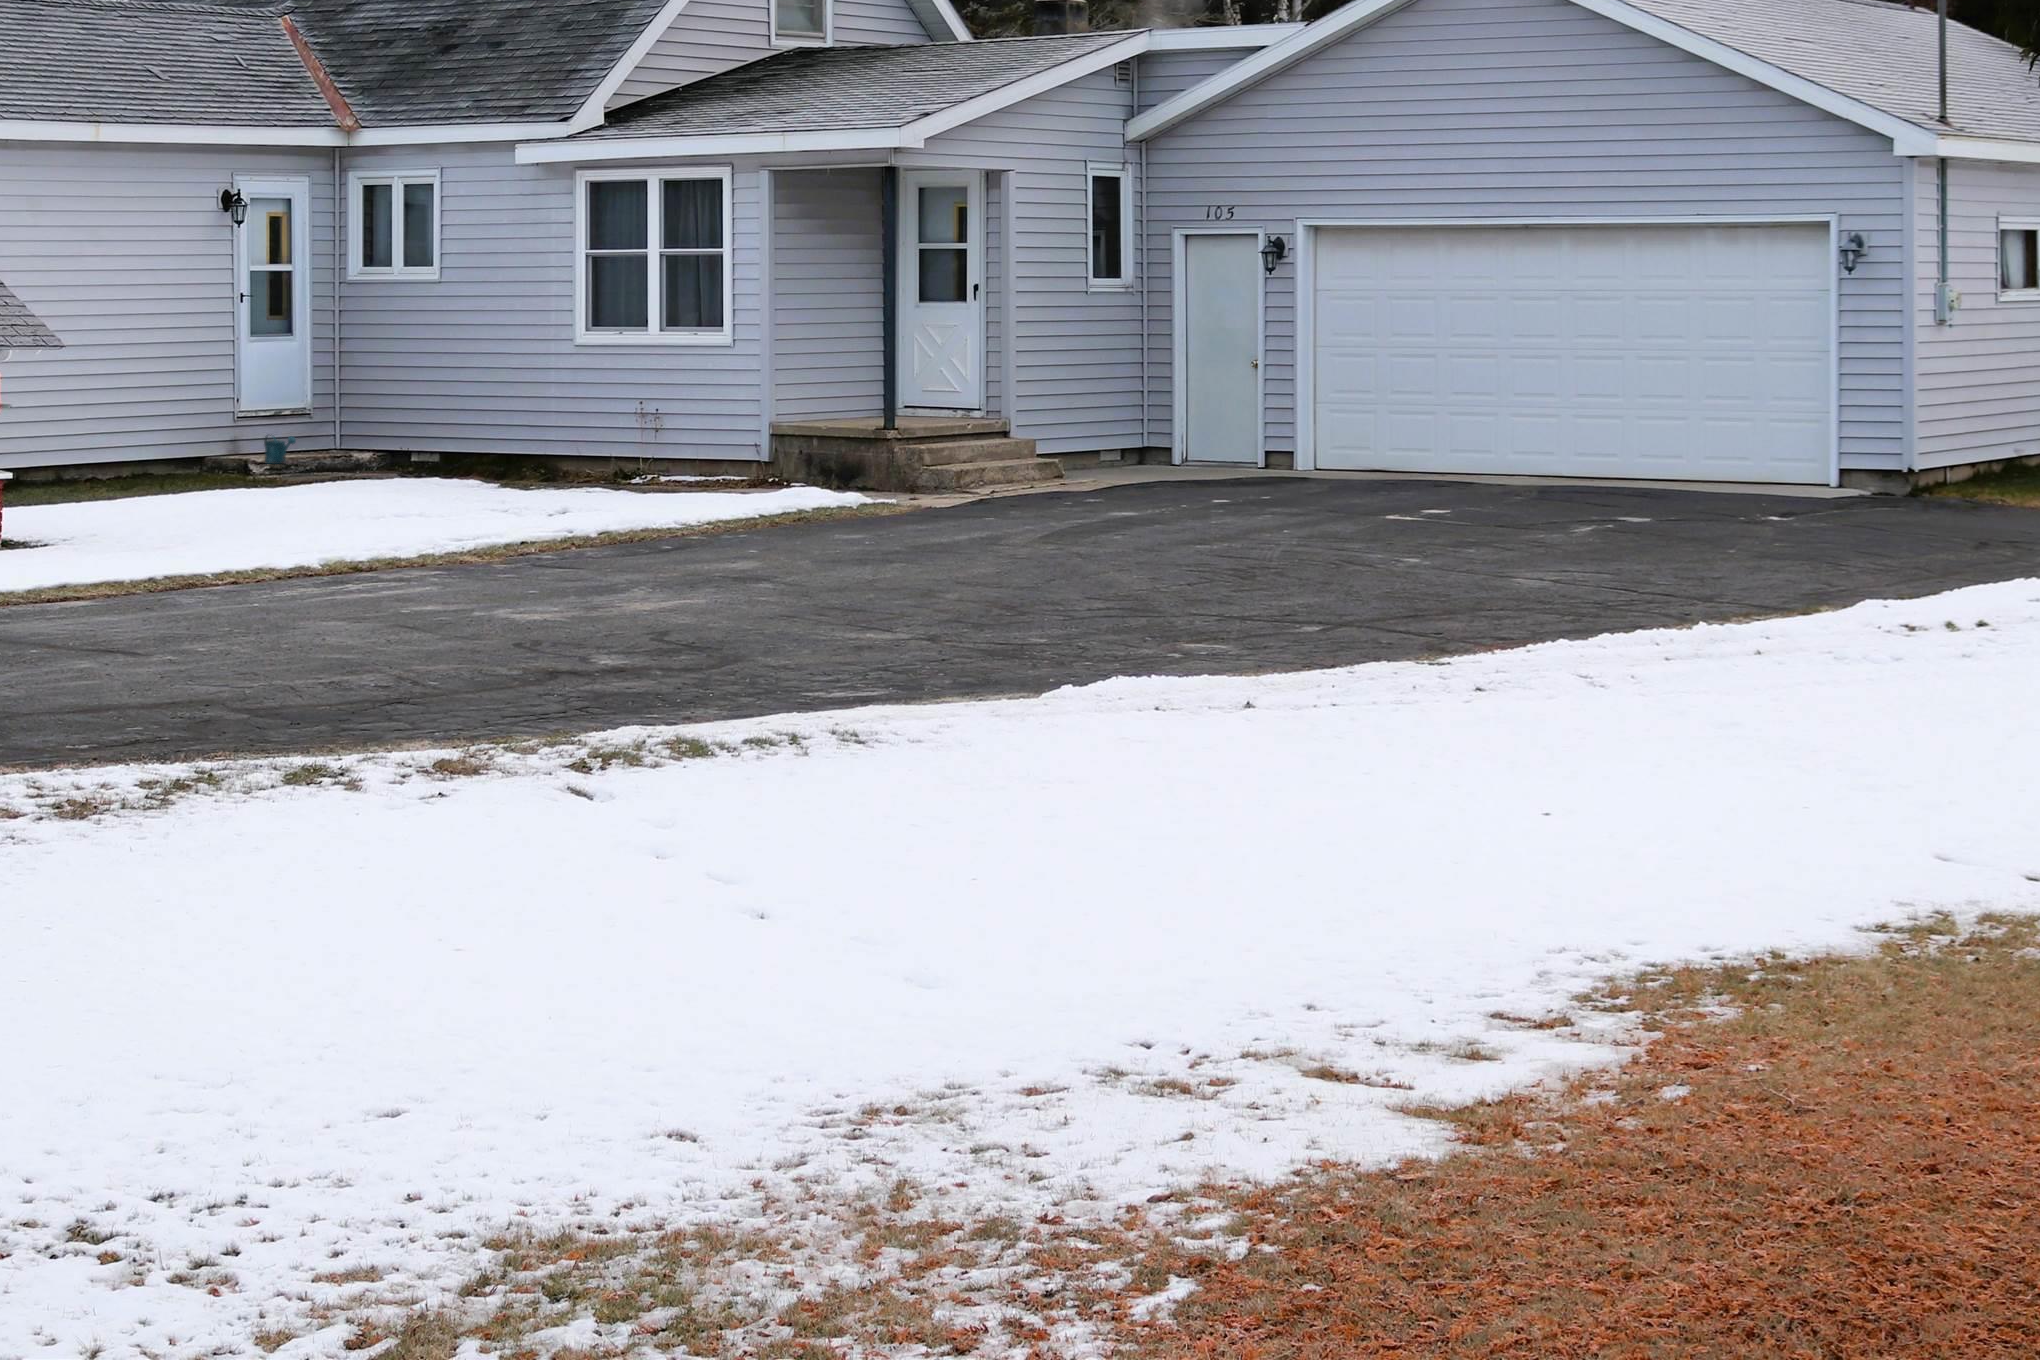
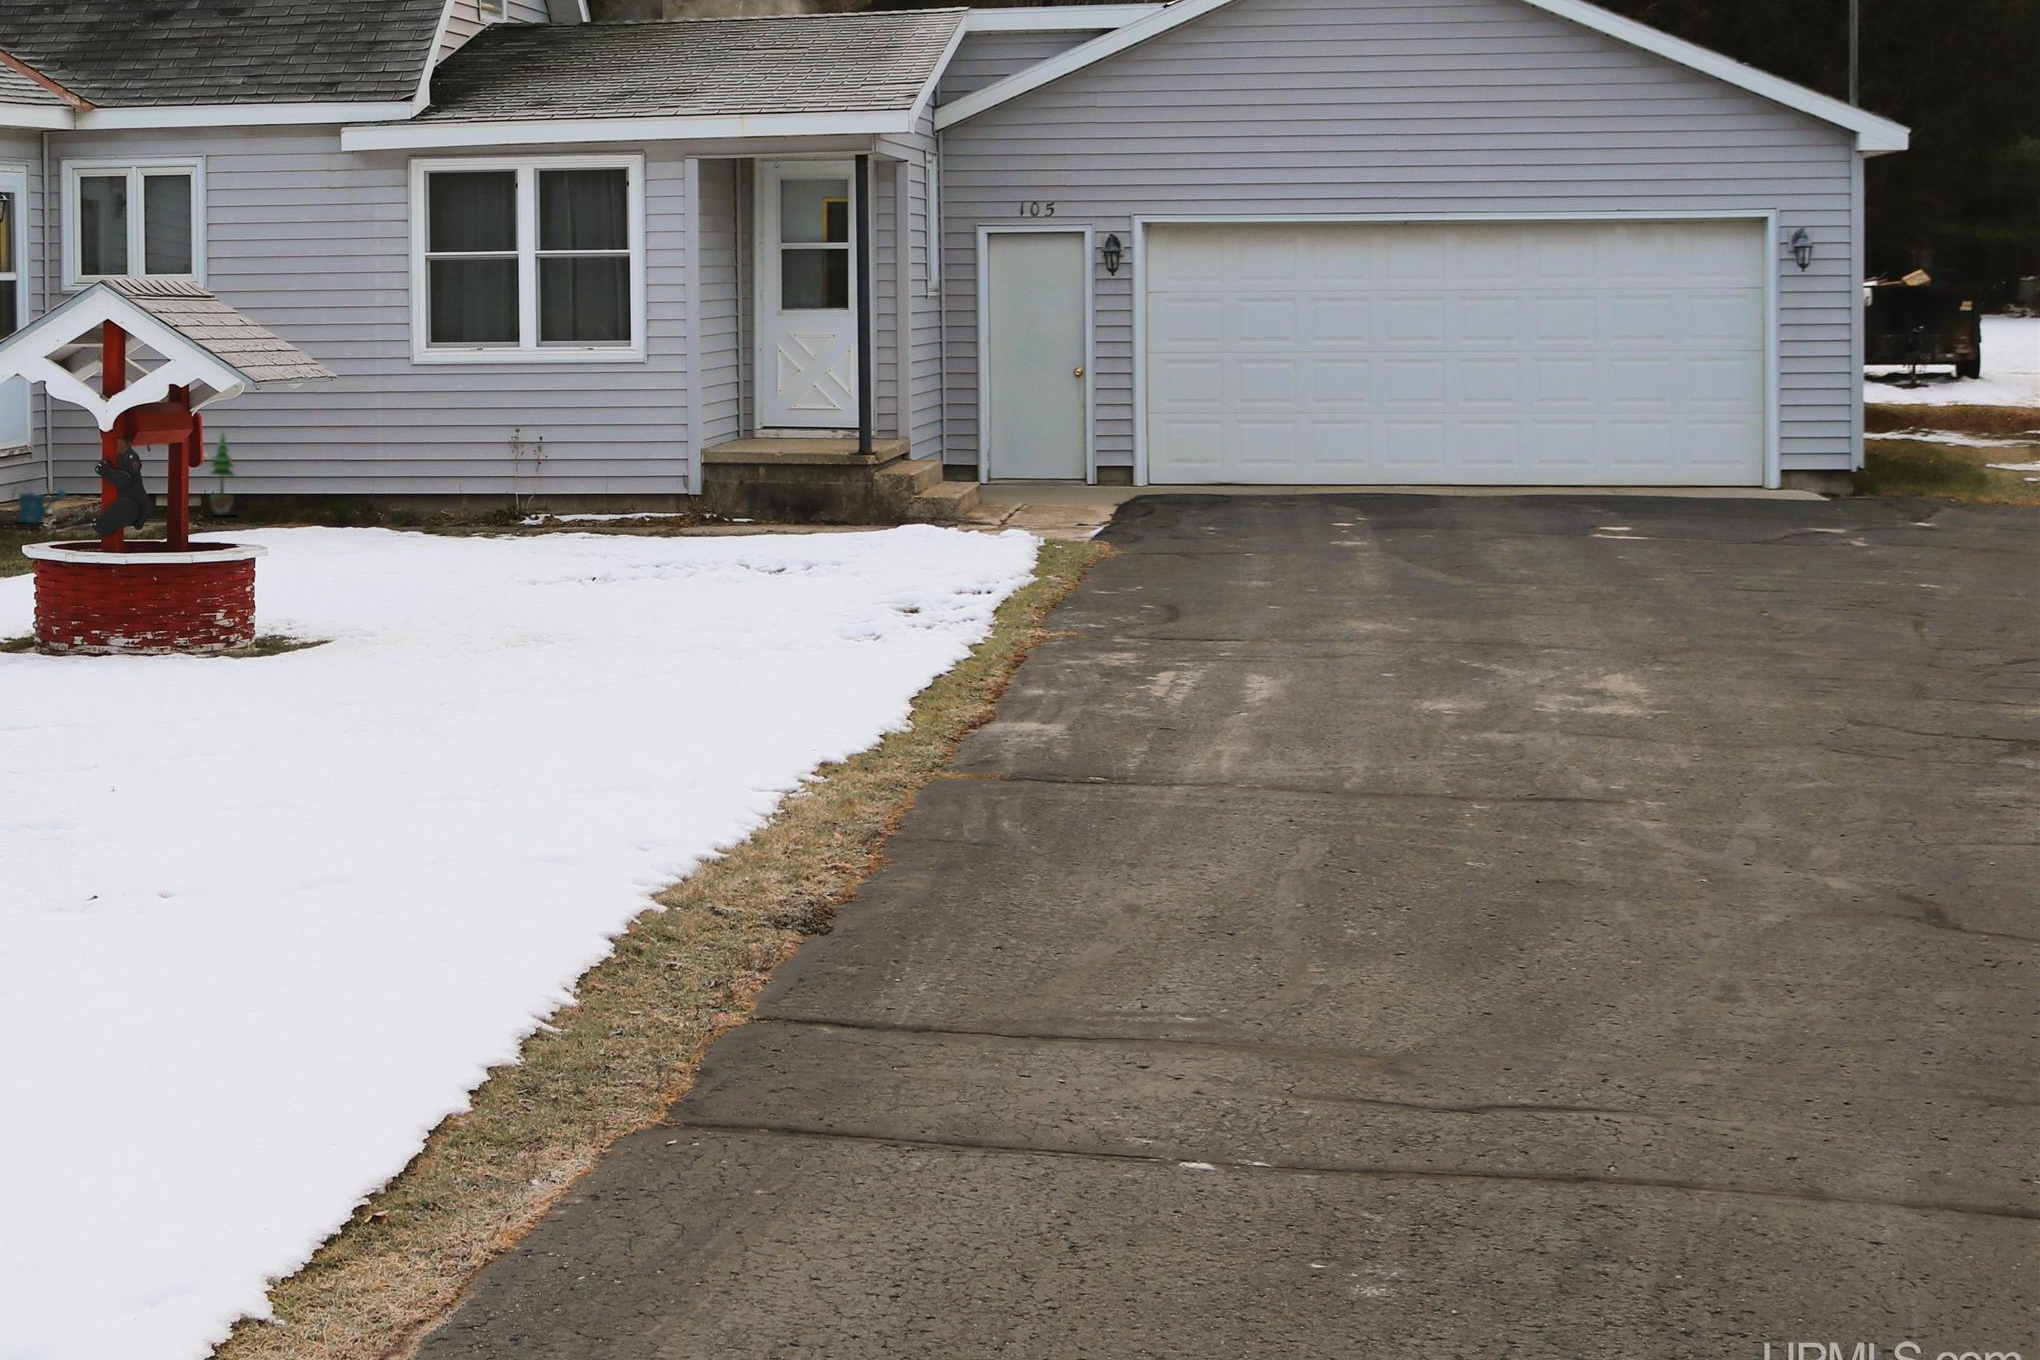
potted tree: none [426,394,451,463] -> present [210,434,234,515]

